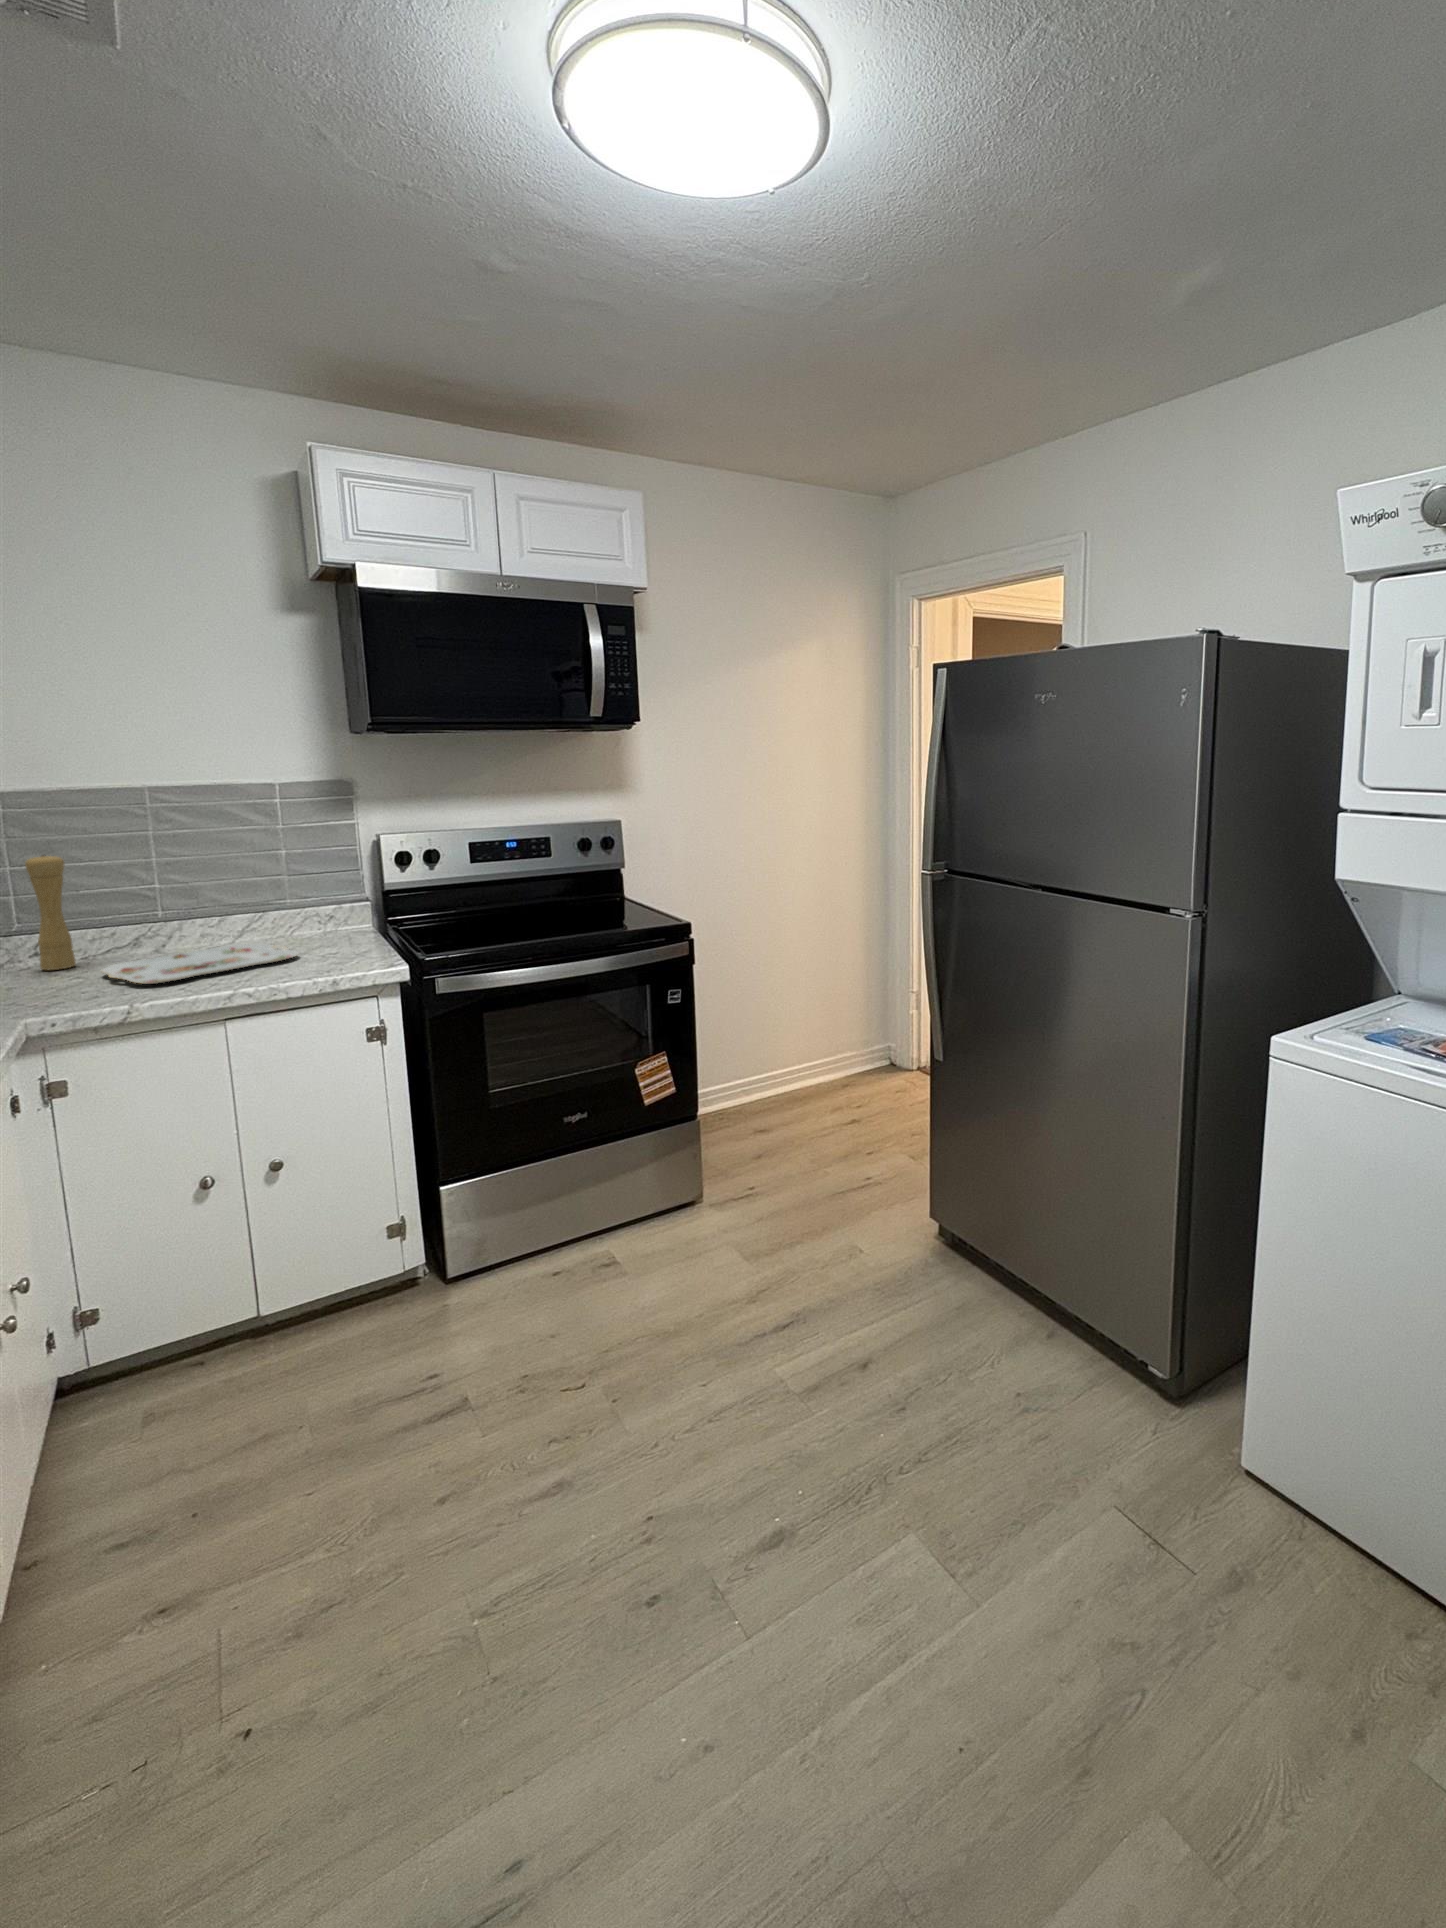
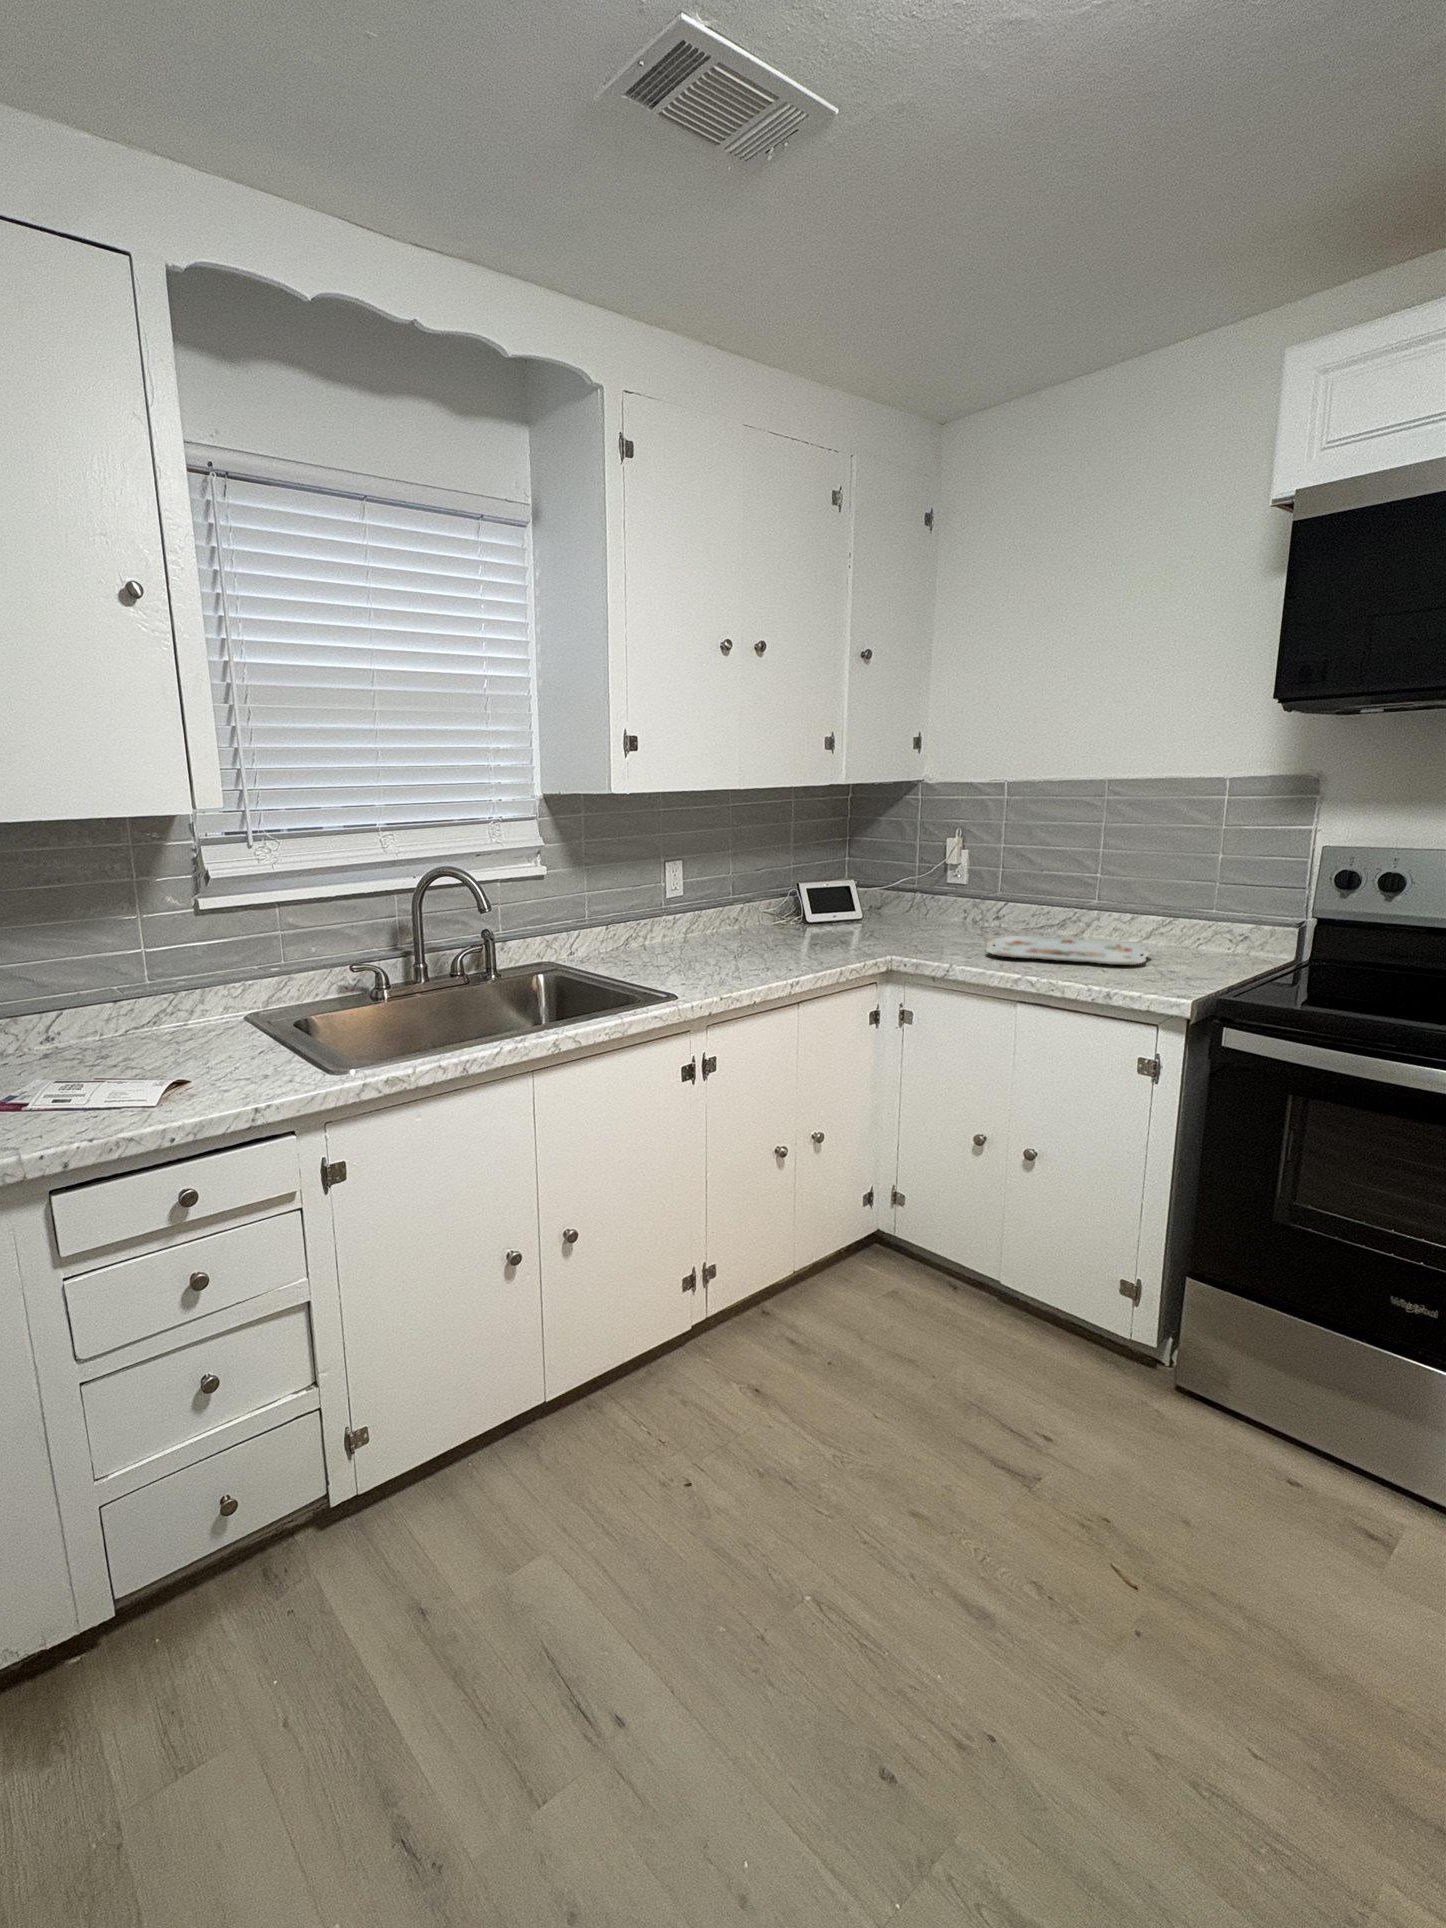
pepper mill: present [25,855,76,970] -> none [988,836,1018,933]

